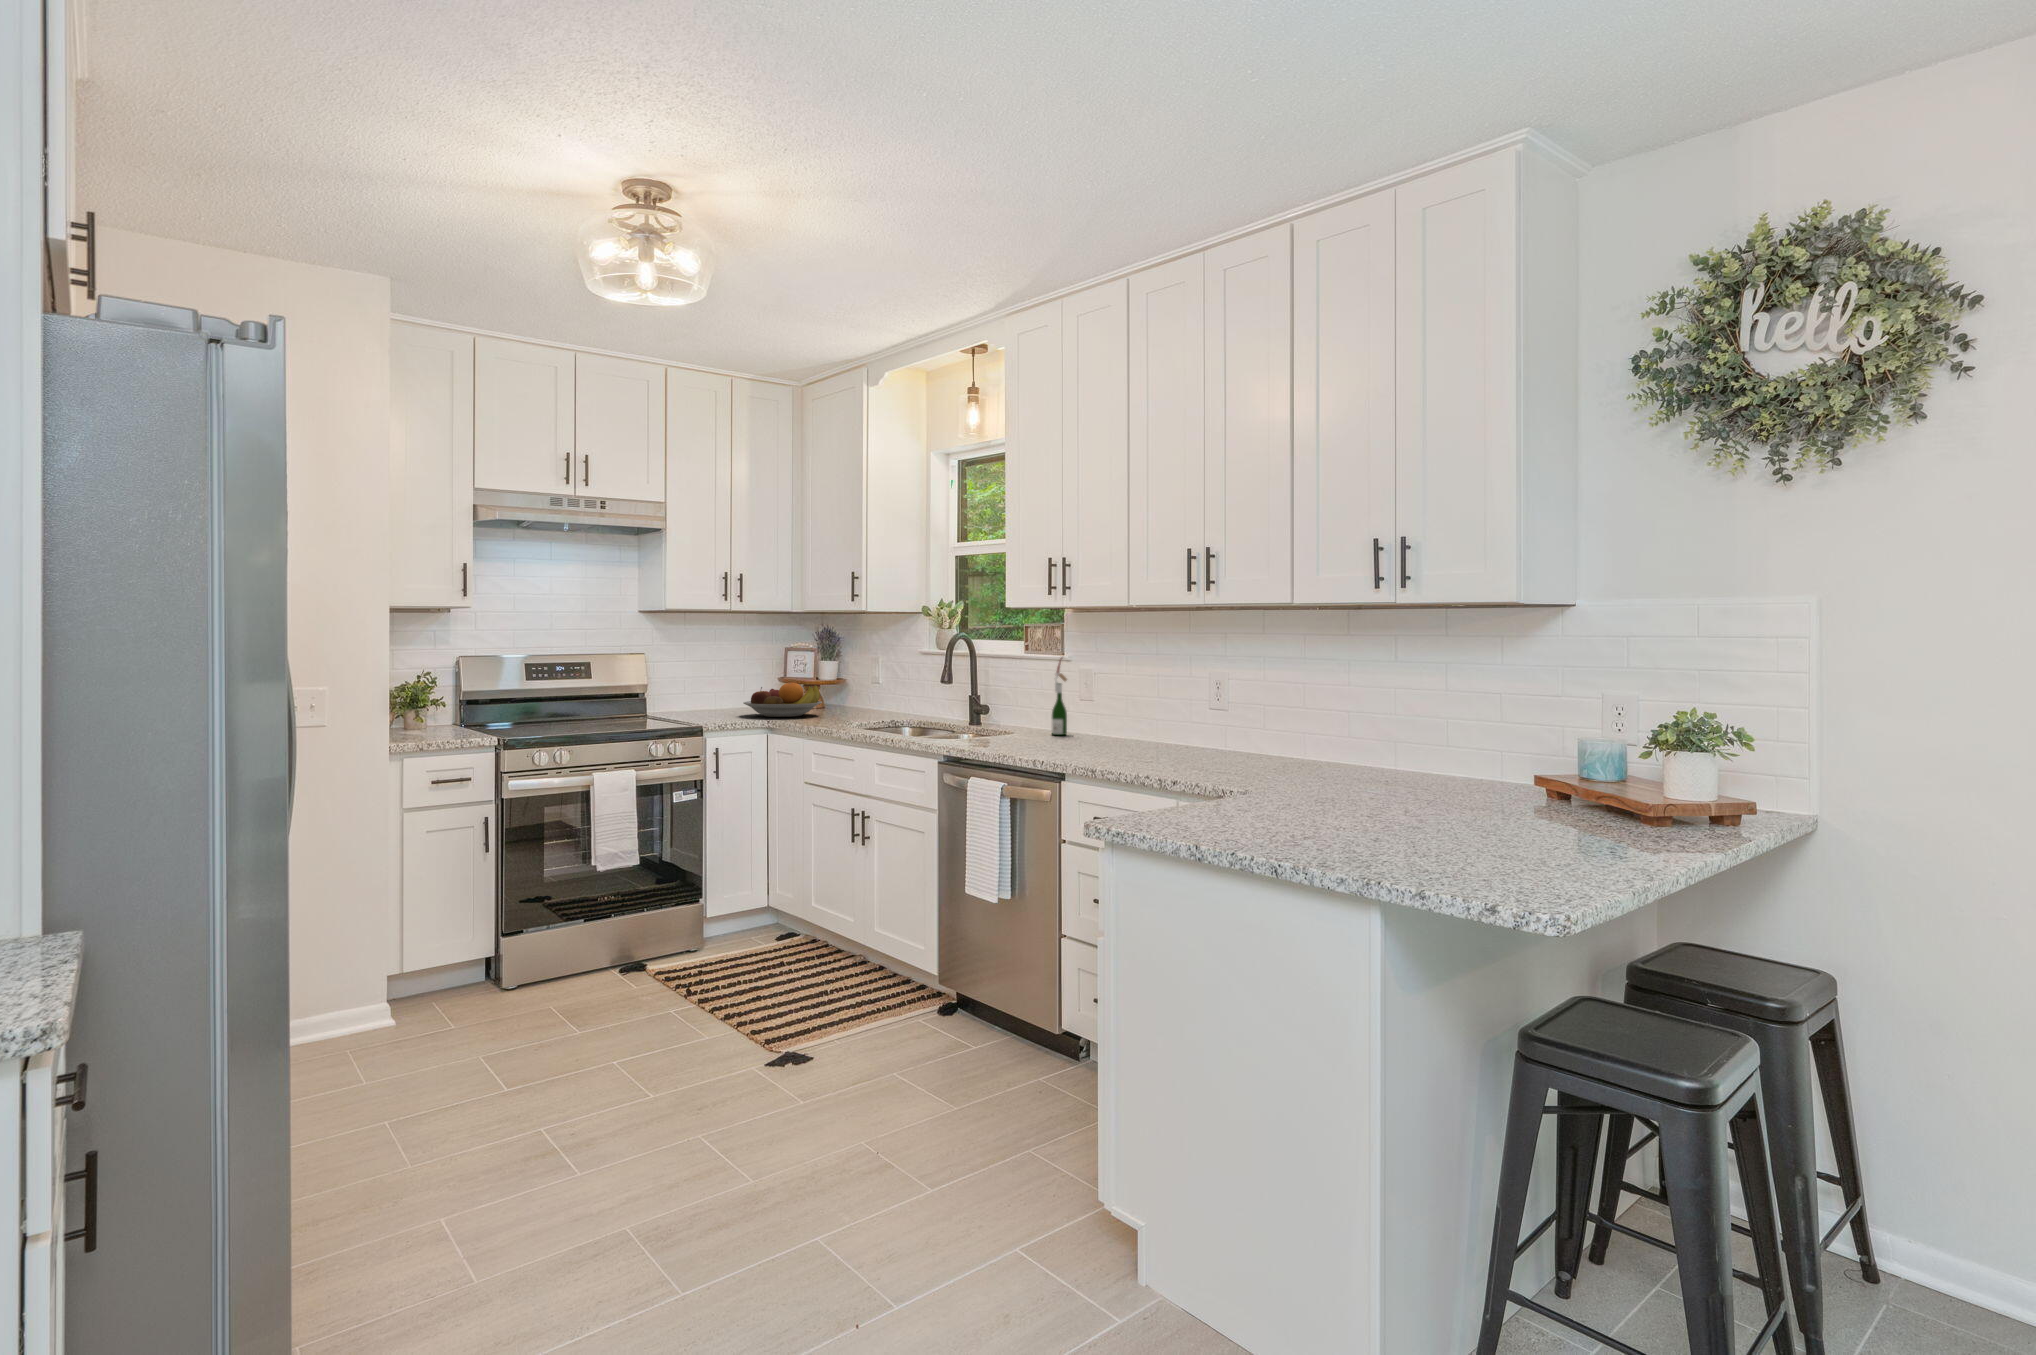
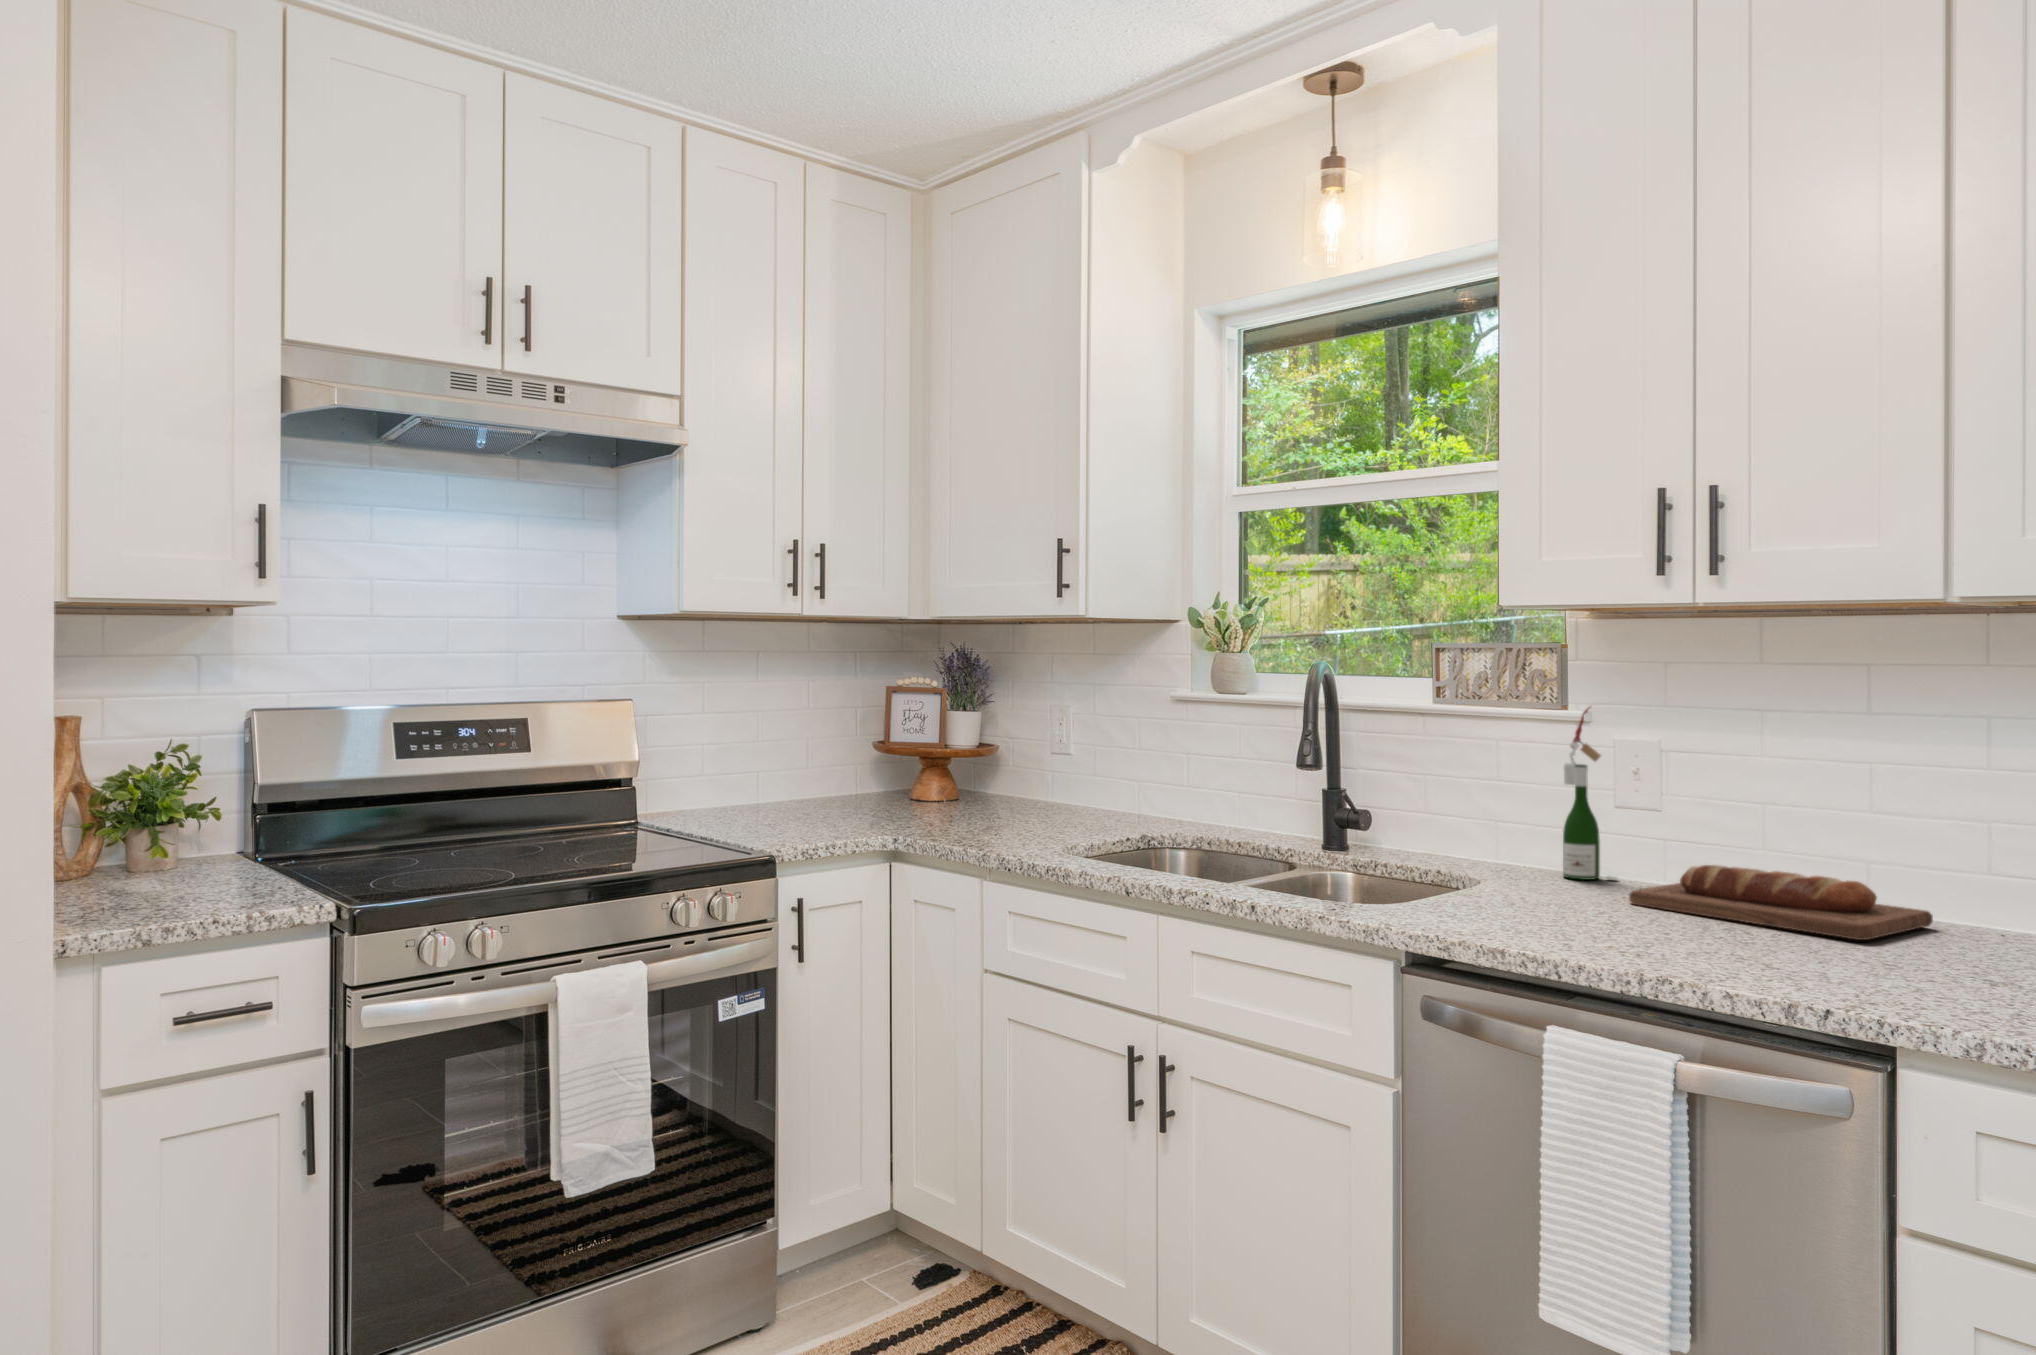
fruit bowl: present [743,683,822,717] -> none [827,756,980,824]
bread loaf: none [1053,725,1156,749] -> present [1629,865,1933,940]

